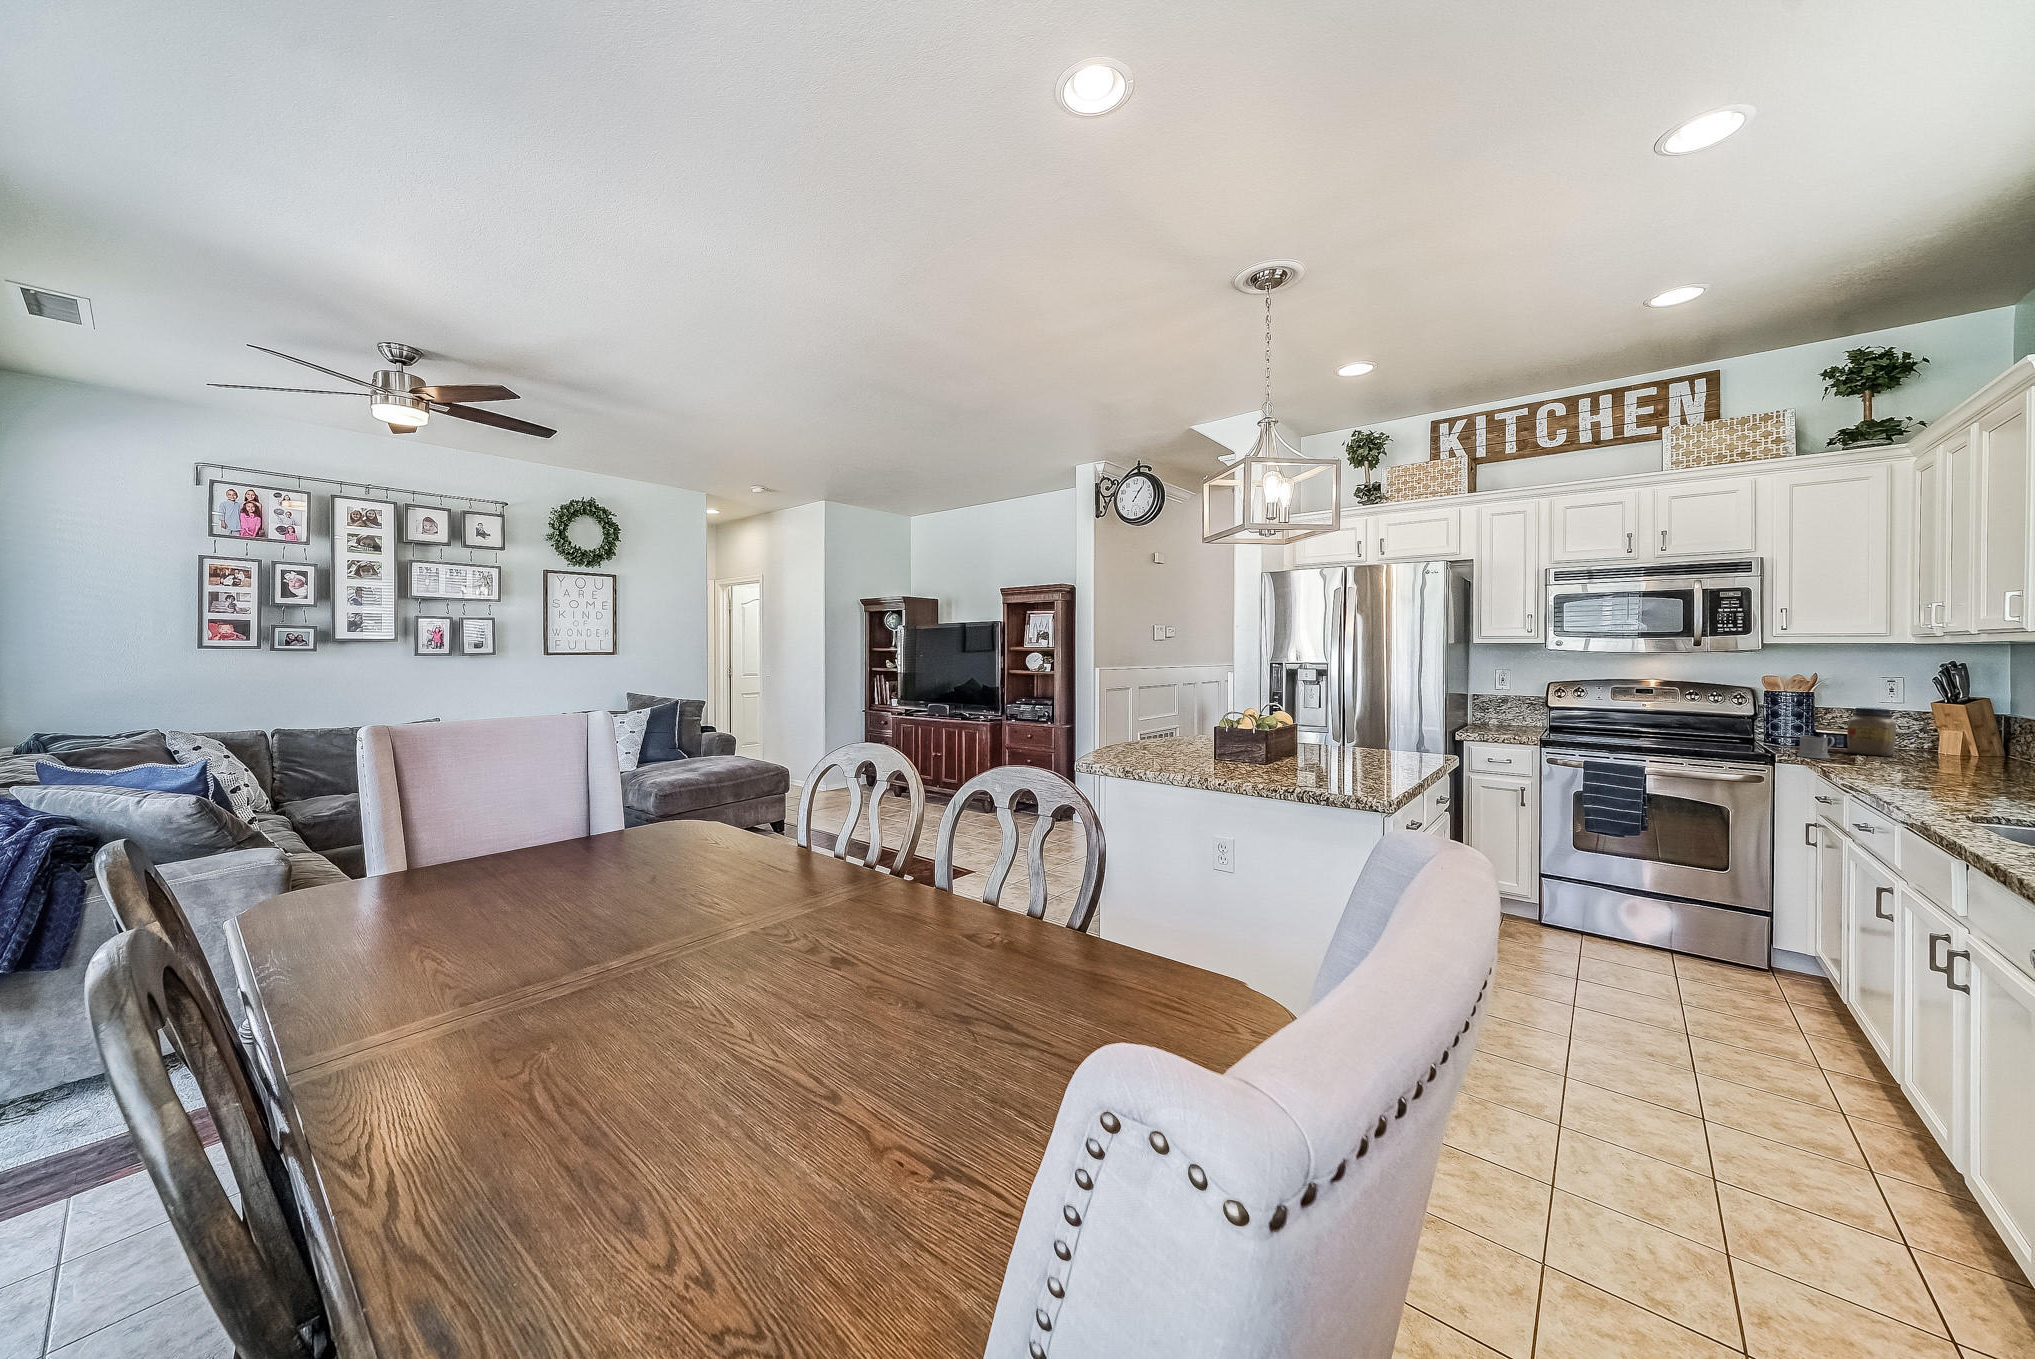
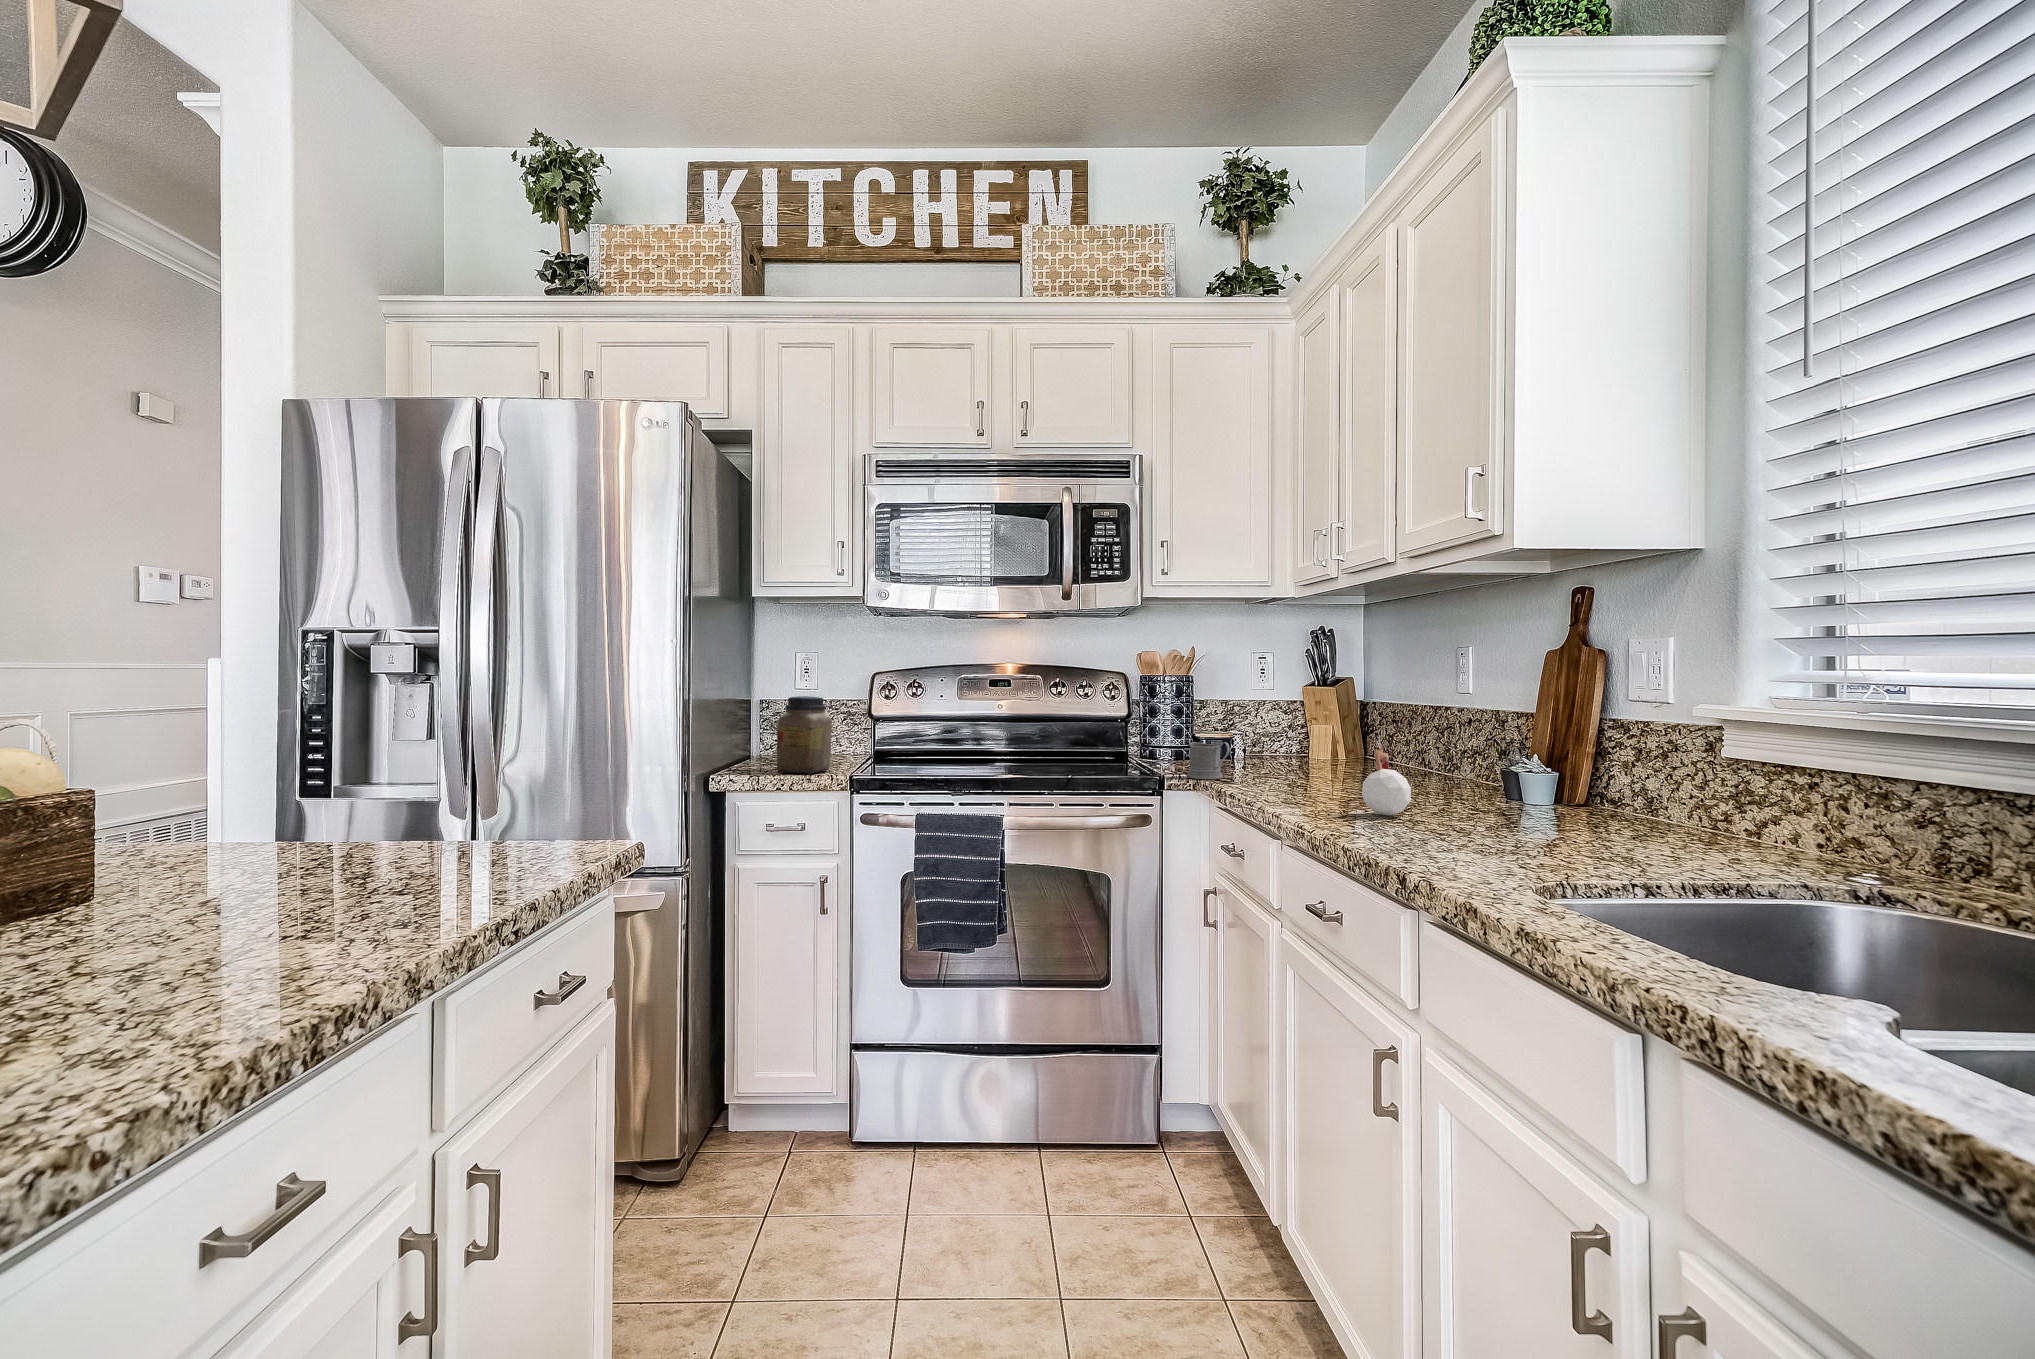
jar: present [1847,707,1896,756] -> present [777,696,832,773]
candle: none [1917,739,1961,785] -> present [1362,735,1411,816]

